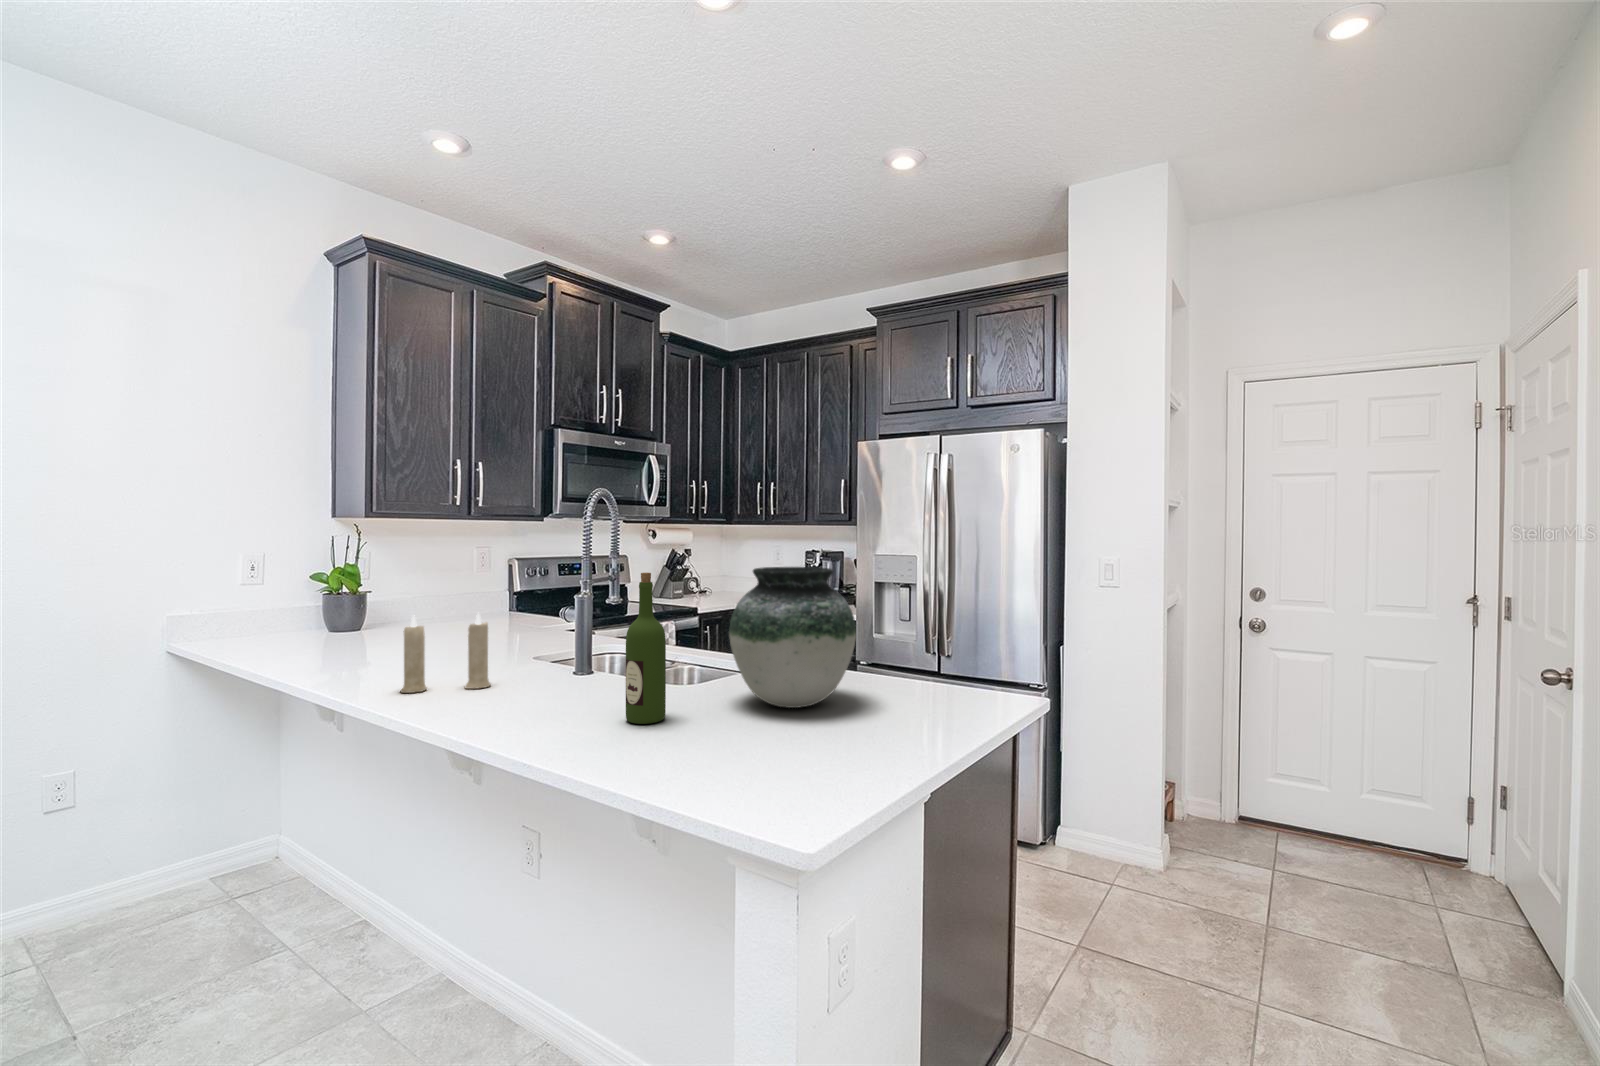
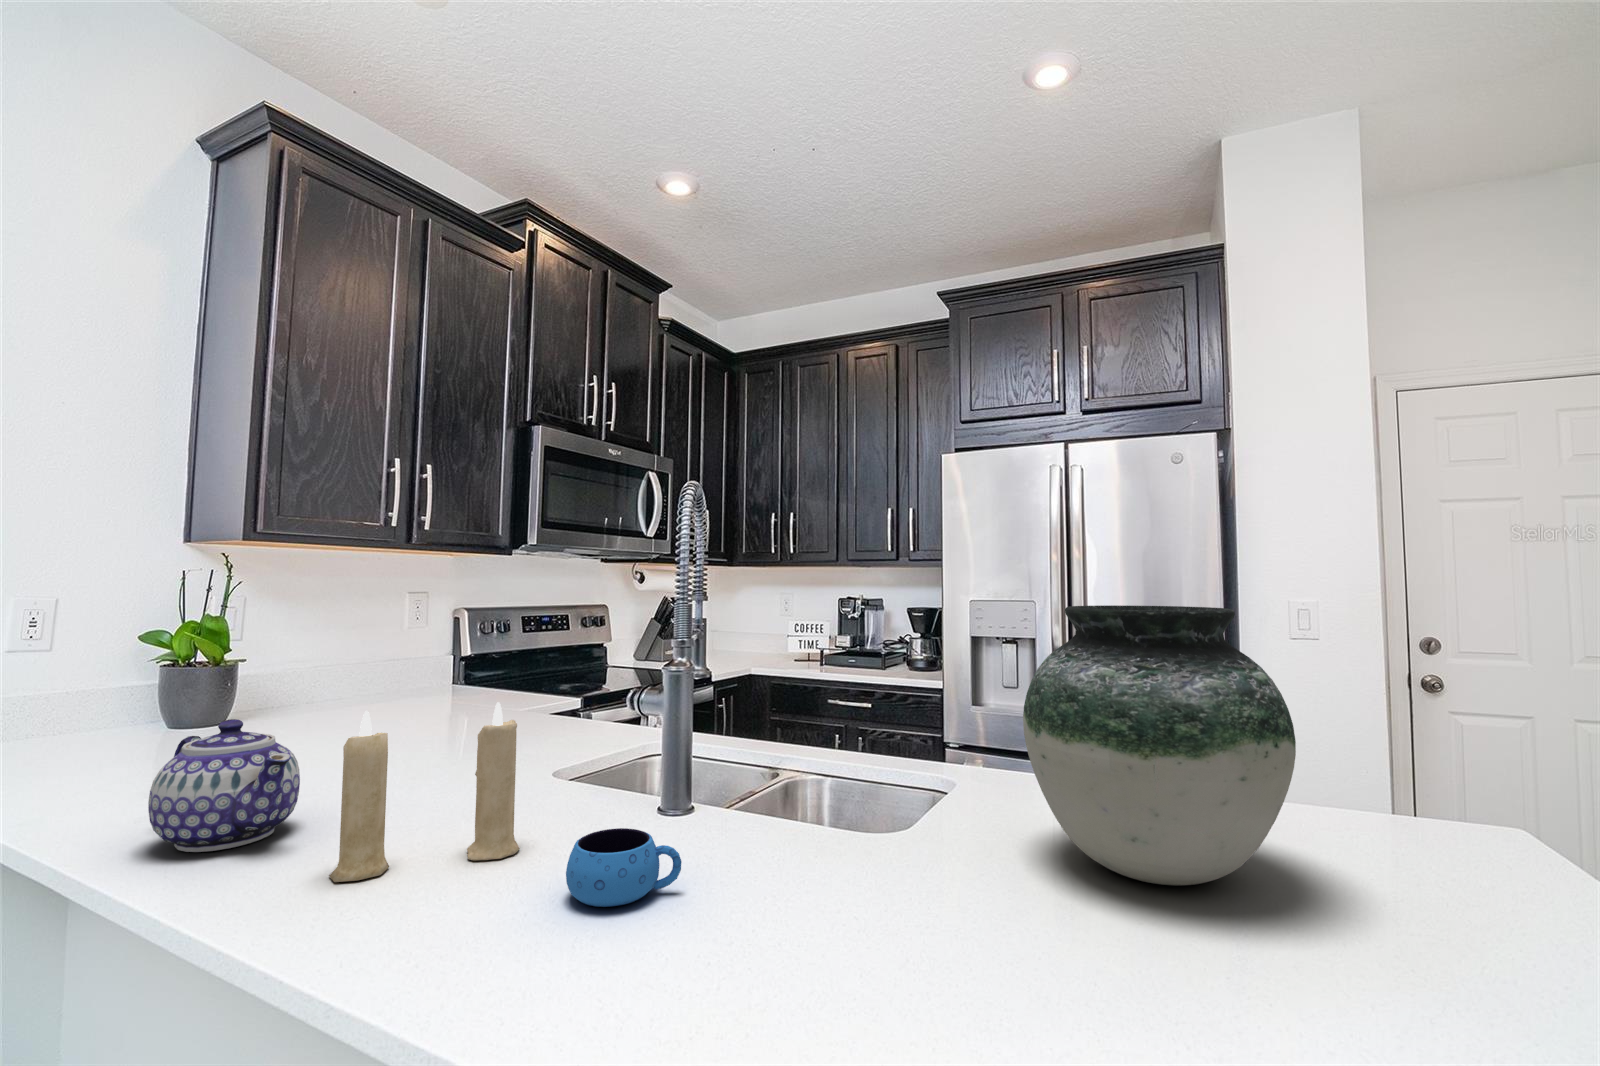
wine bottle: present [626,573,666,724] -> none [898,614,987,964]
teapot: none [320,619,391,682] -> present [148,719,300,852]
mug: none [498,673,552,704] -> present [566,828,682,907]

